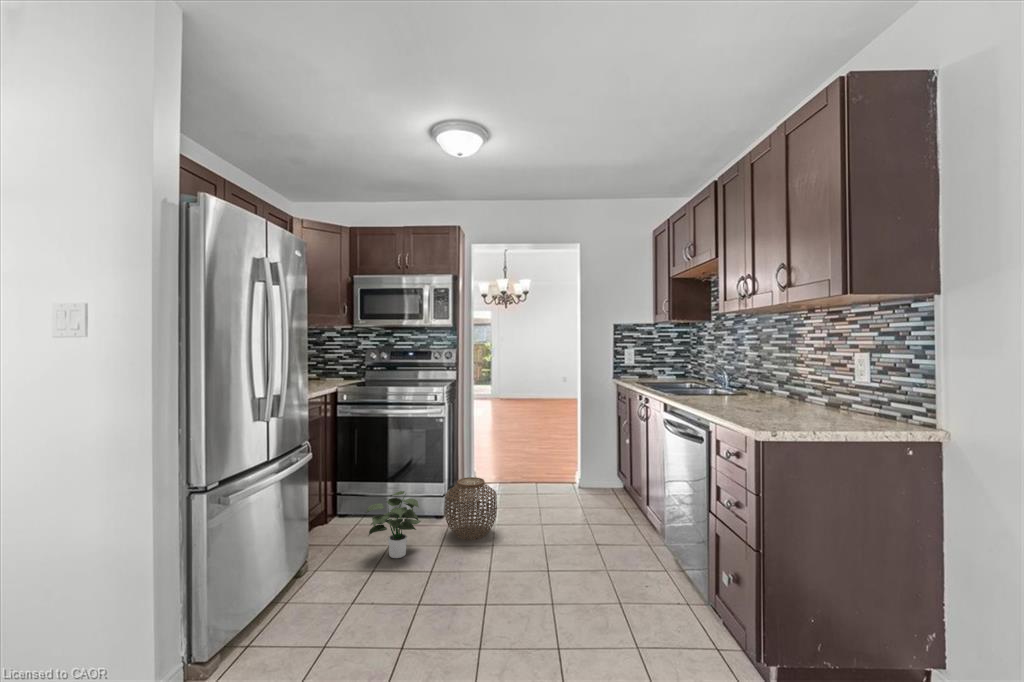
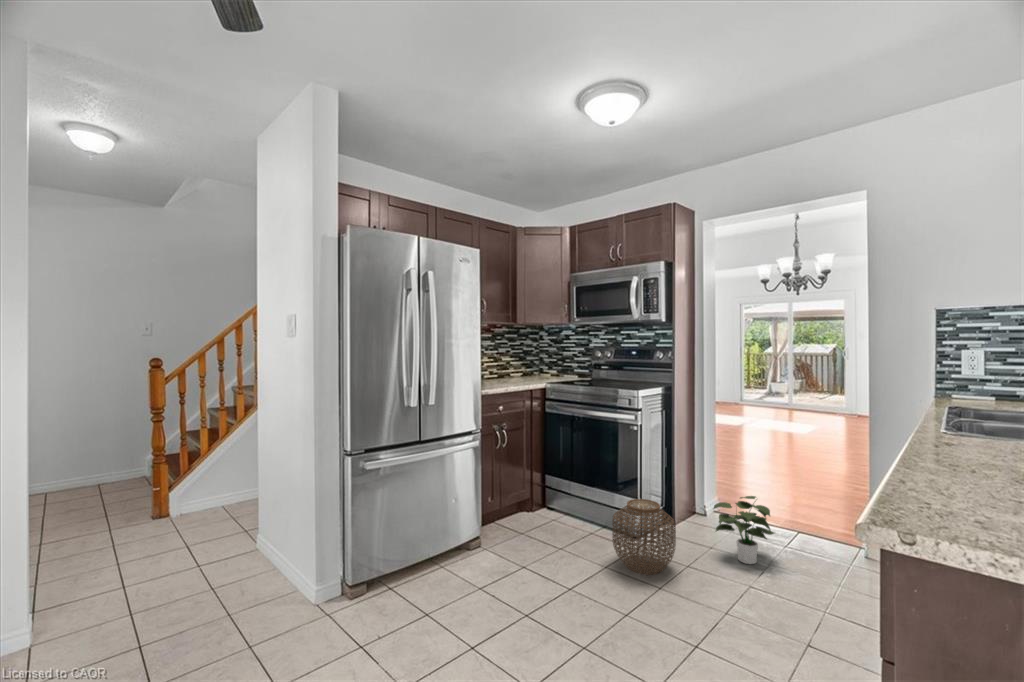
potted plant: present [367,491,421,558] -> present [714,496,775,564]

